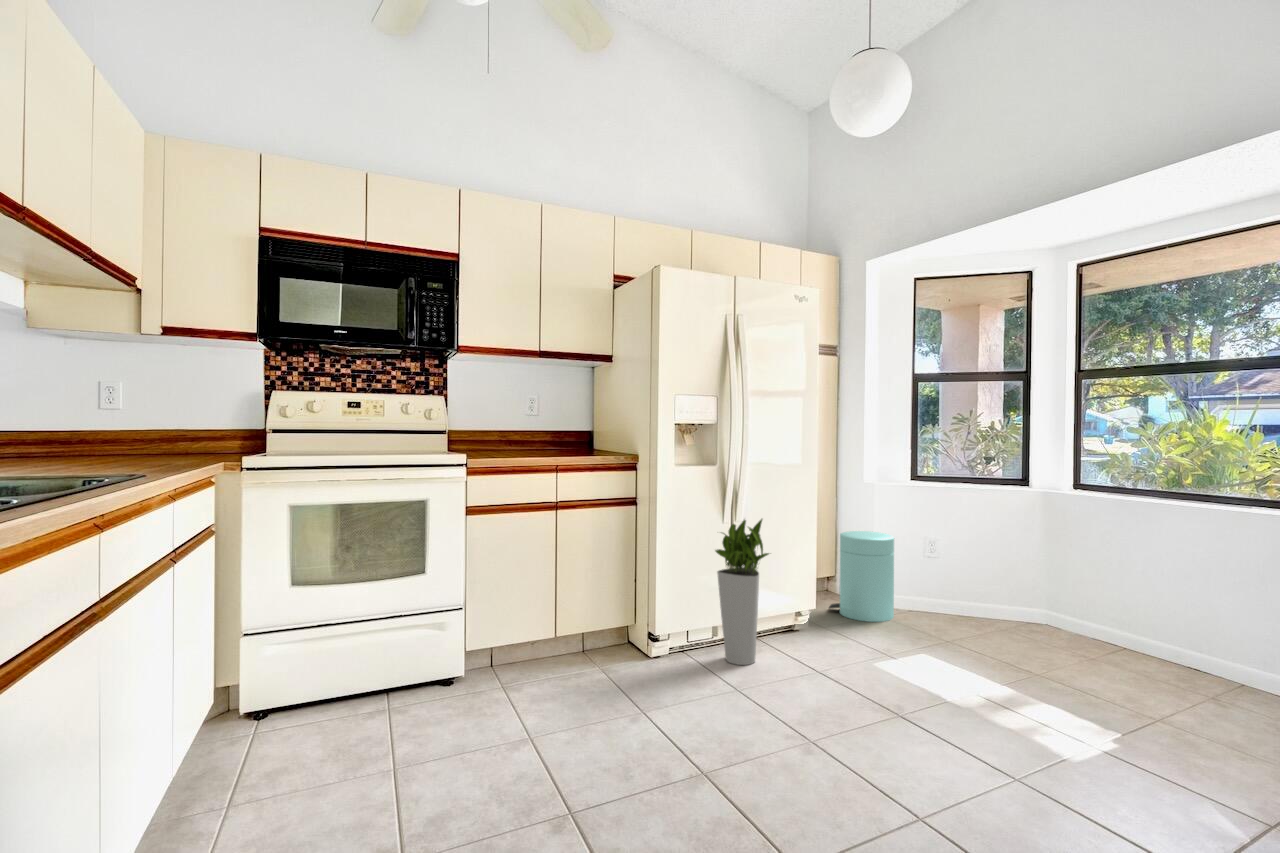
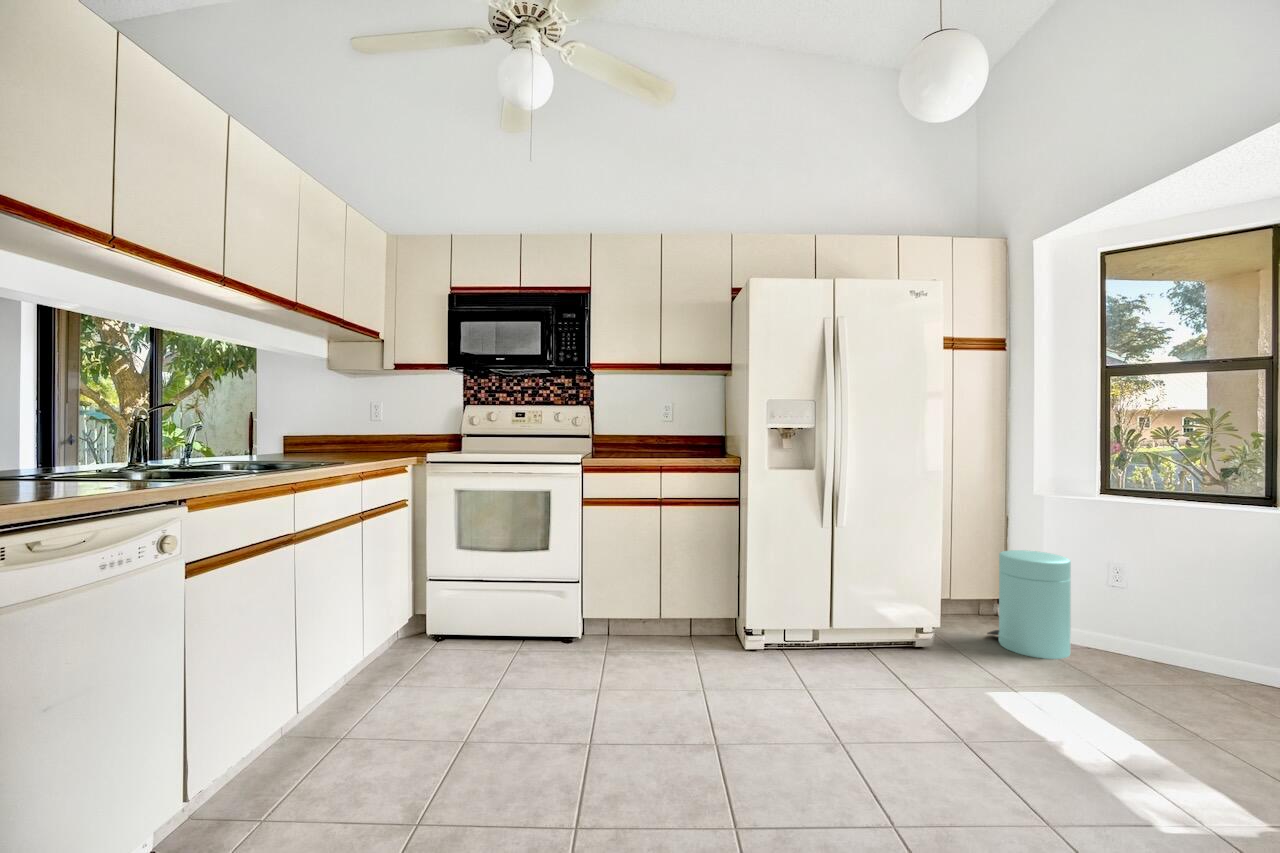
planter: present [715,519,769,665] -> none [795,523,861,673]

